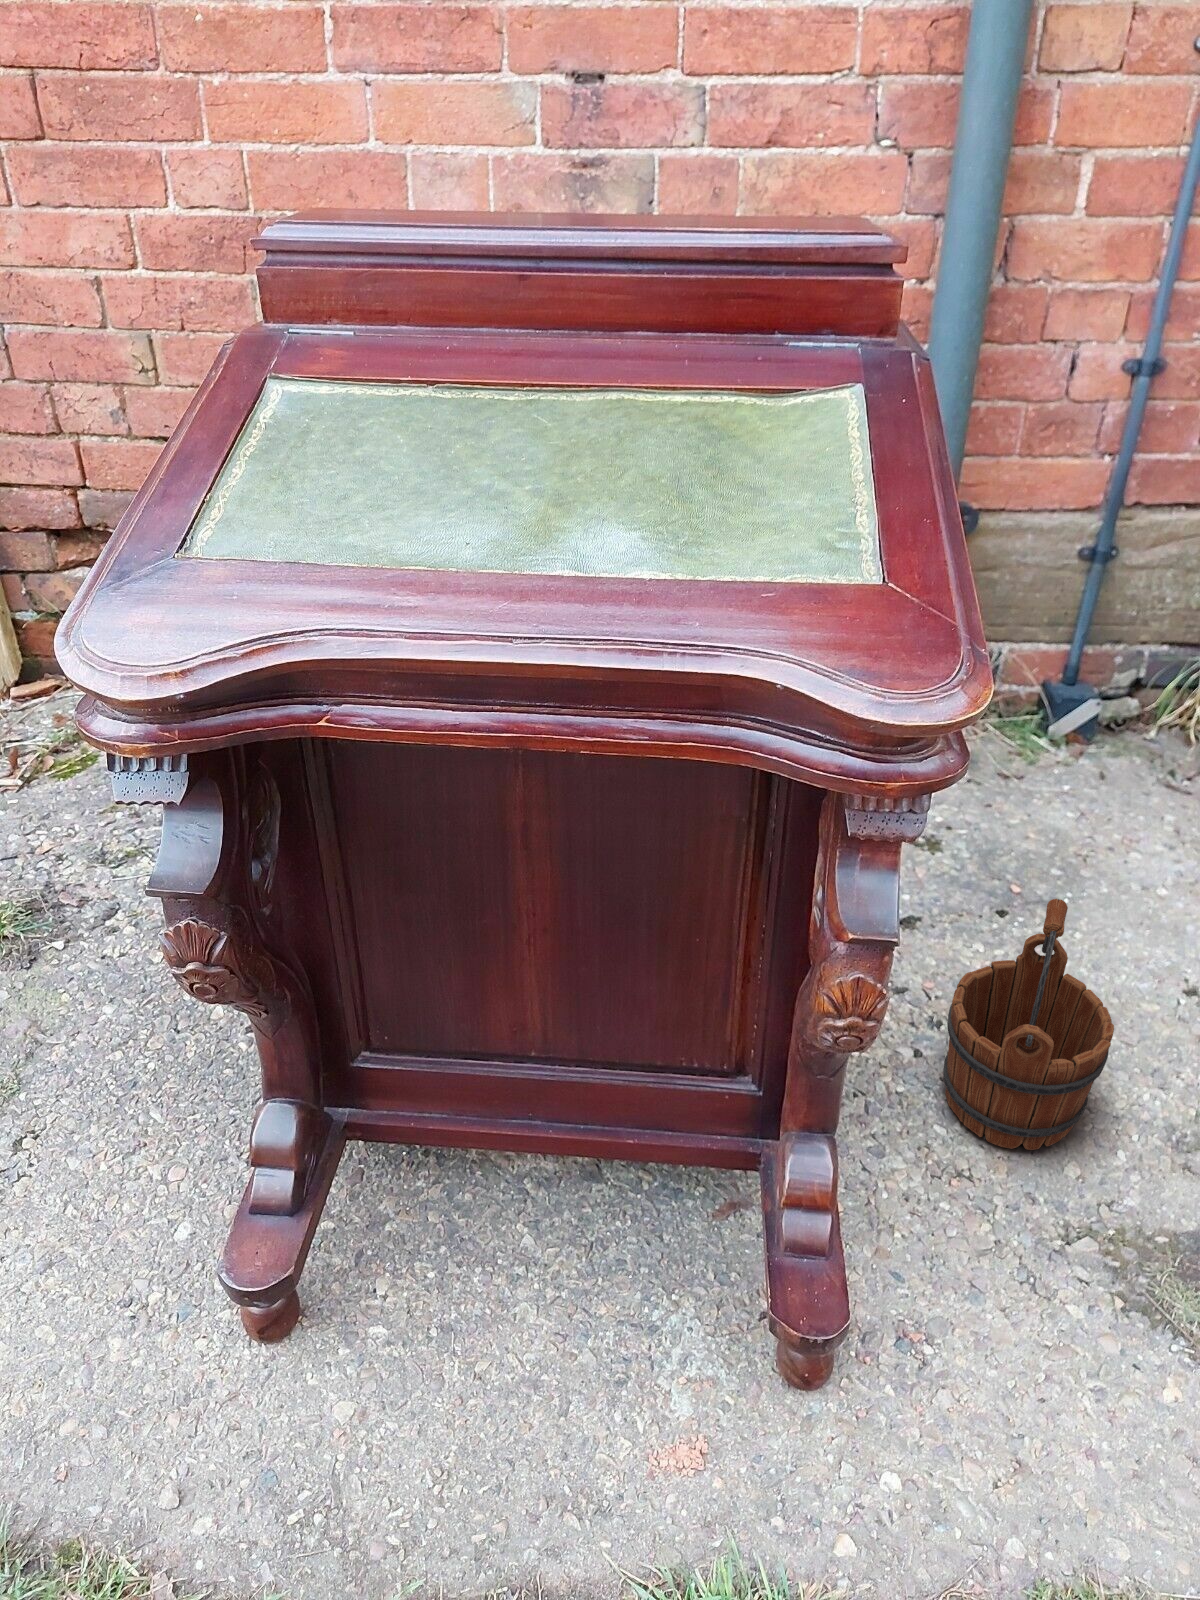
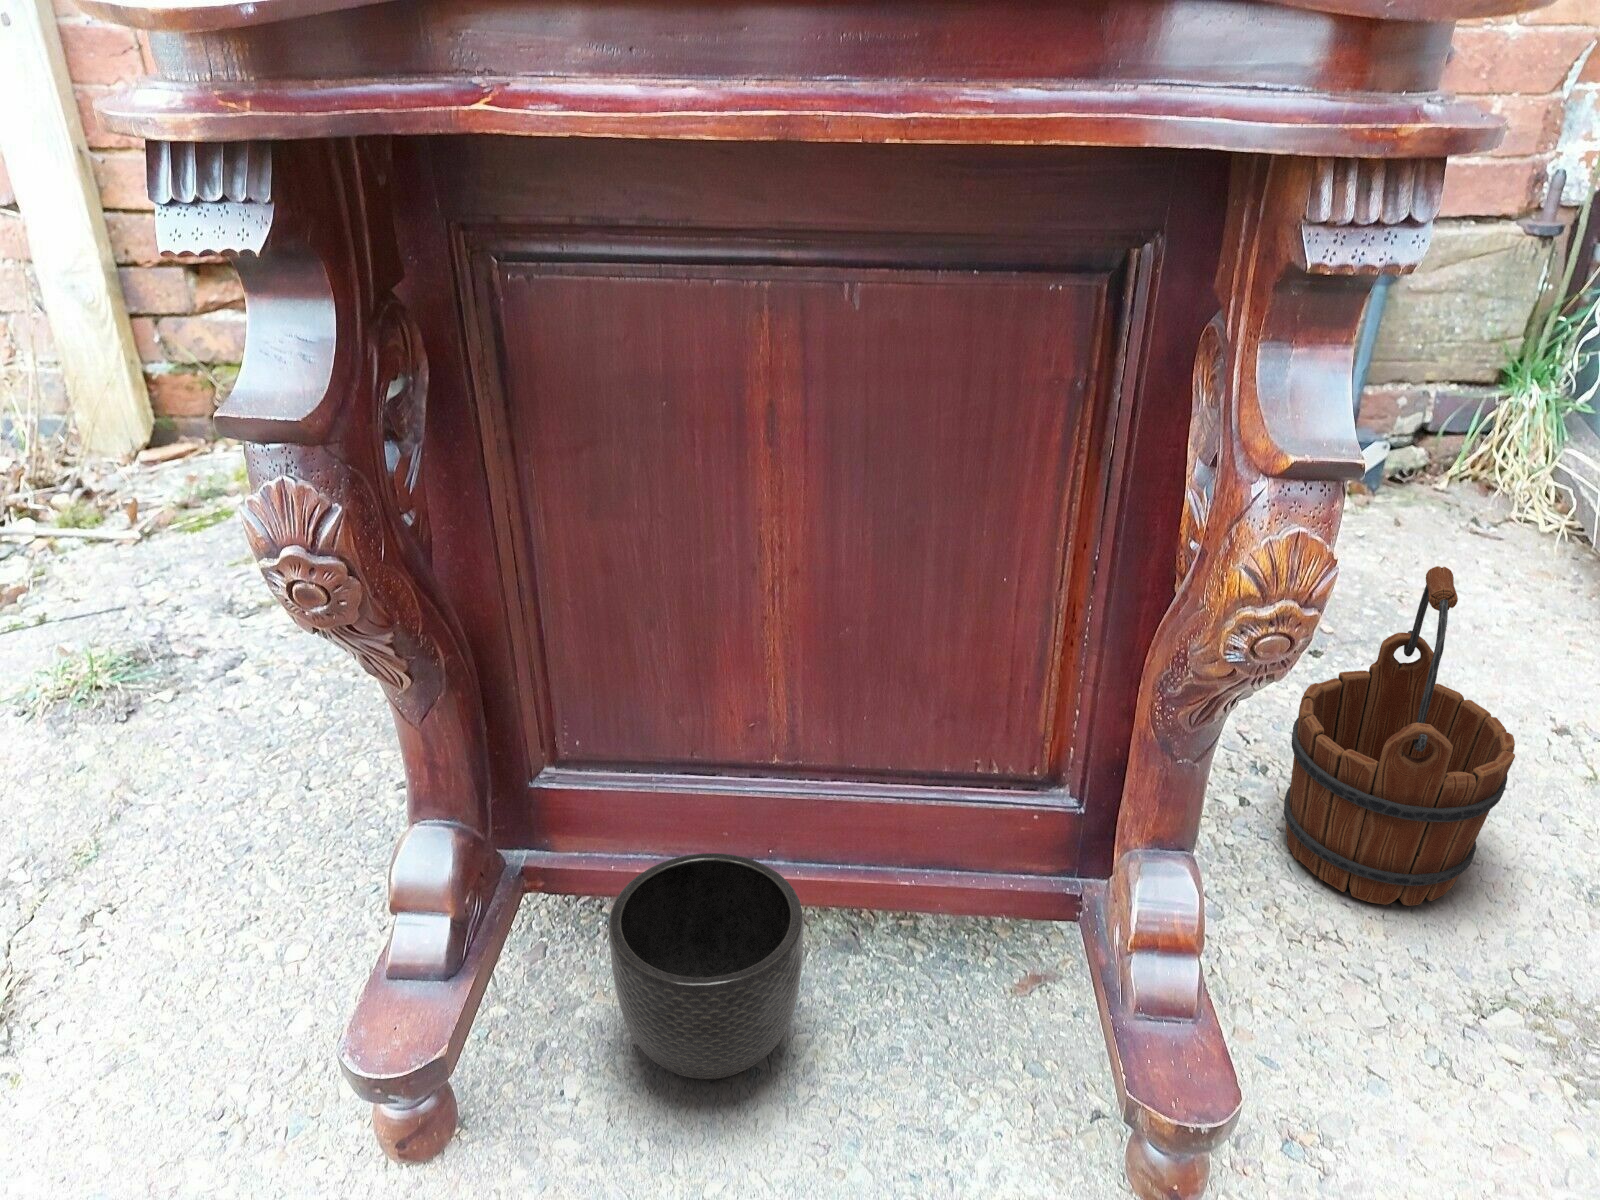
planter: none [407,1119,550,1286] -> present [609,853,803,1081]

